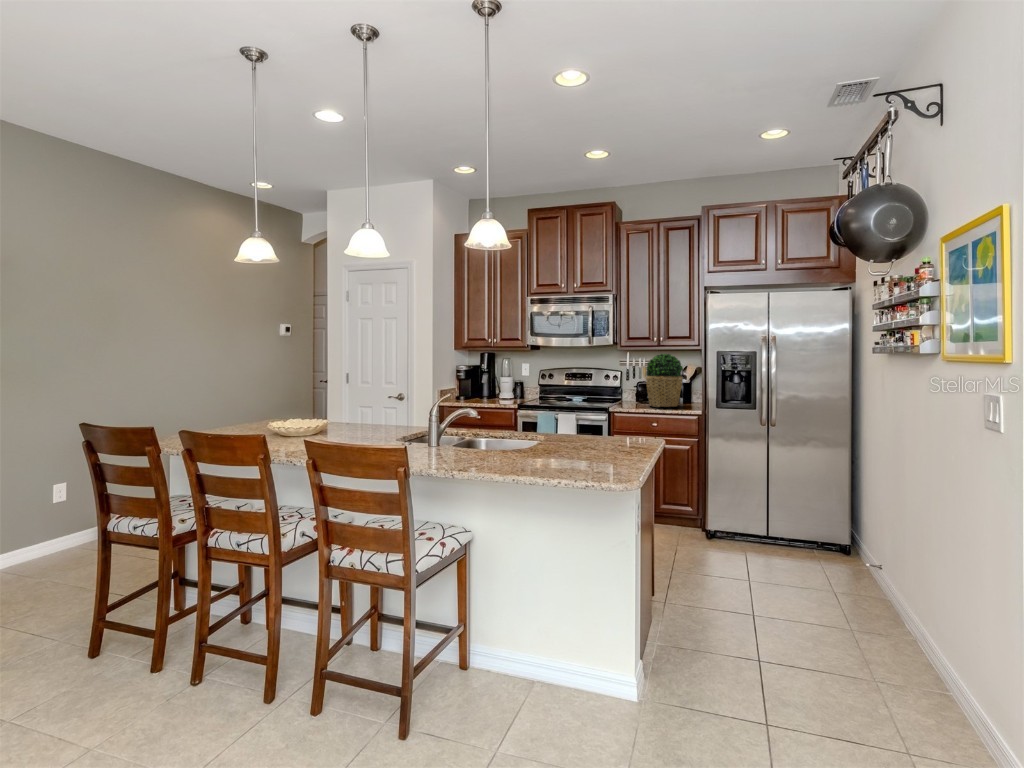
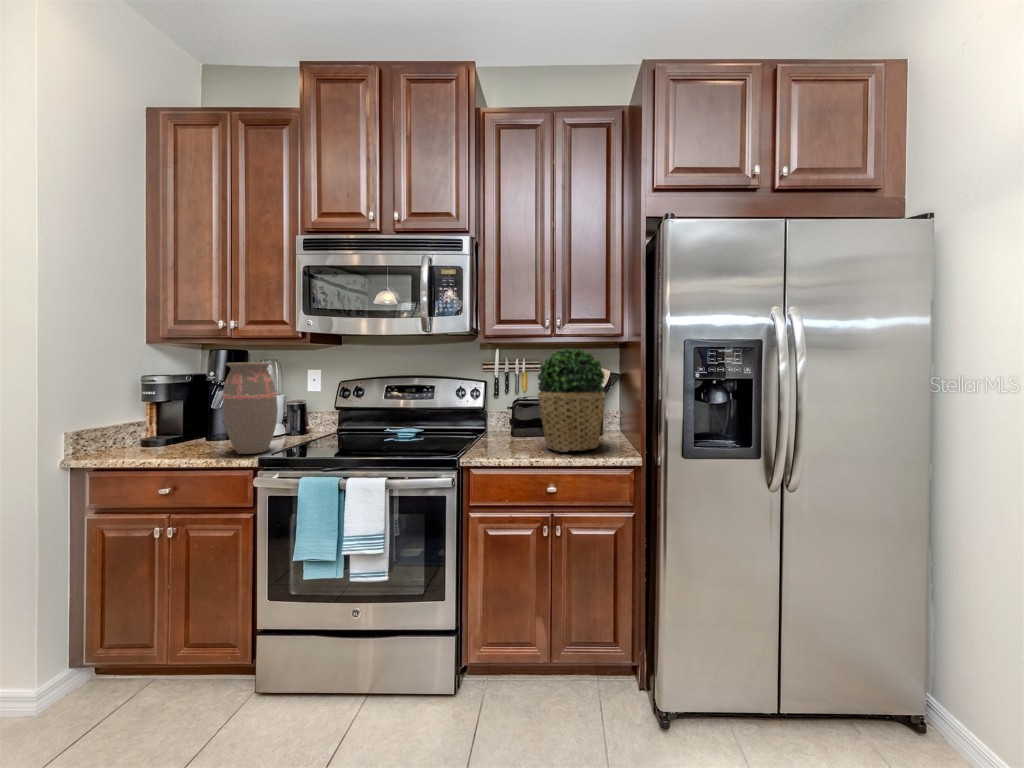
decorative vase: none [490,359,515,403] -> present [223,362,278,454]

